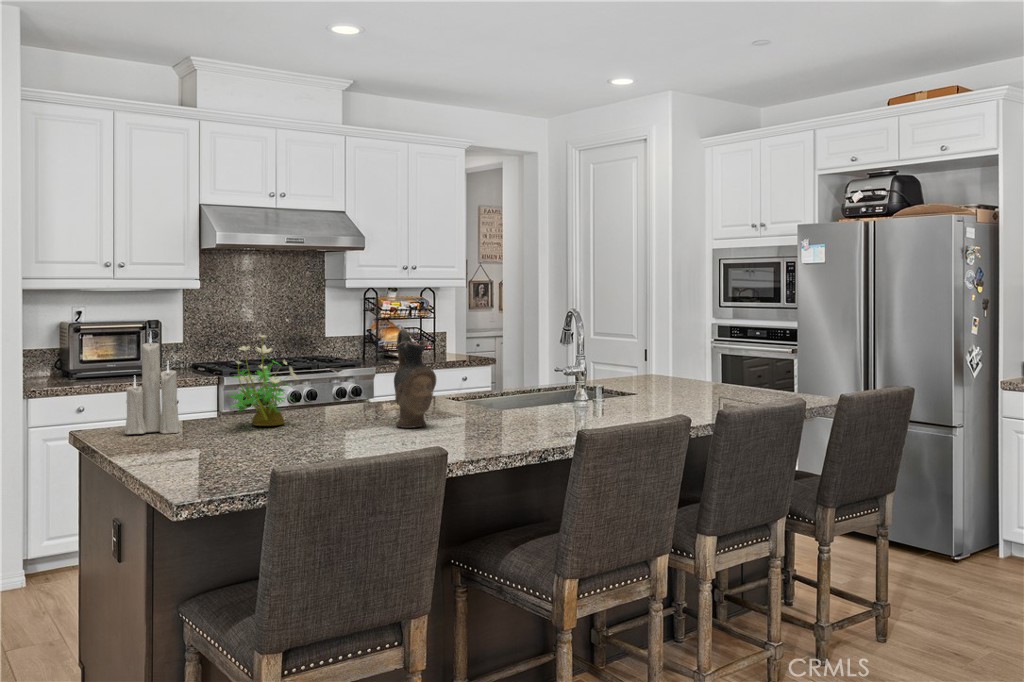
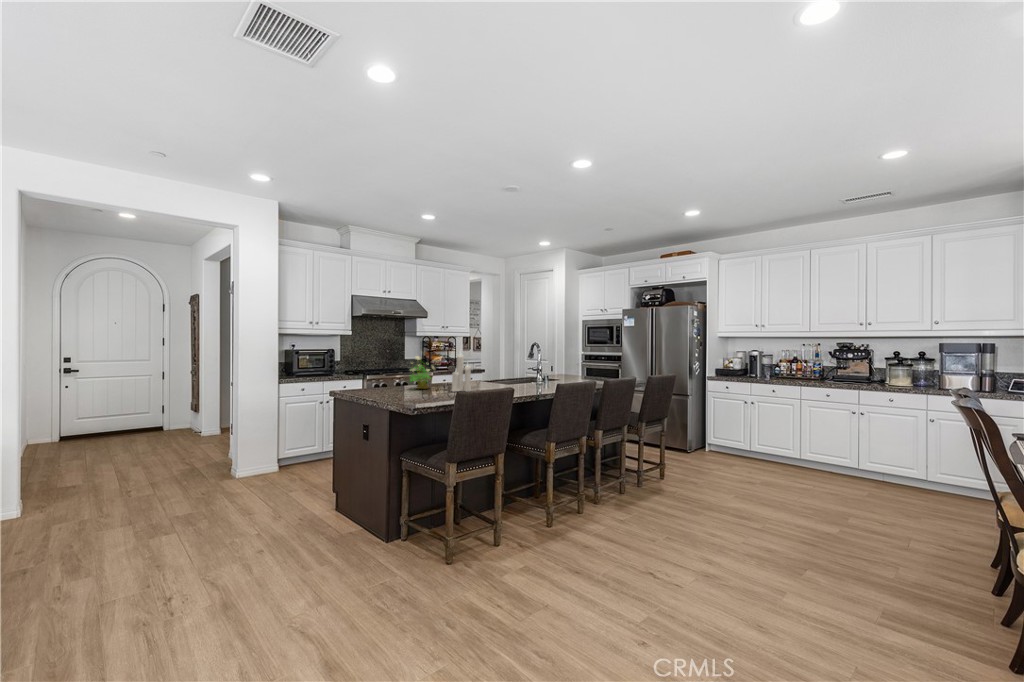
ceramic pitcher: present [394,329,436,428] -> none [475,350,492,389]
candle: present [125,332,180,434] -> present [451,355,471,391]

